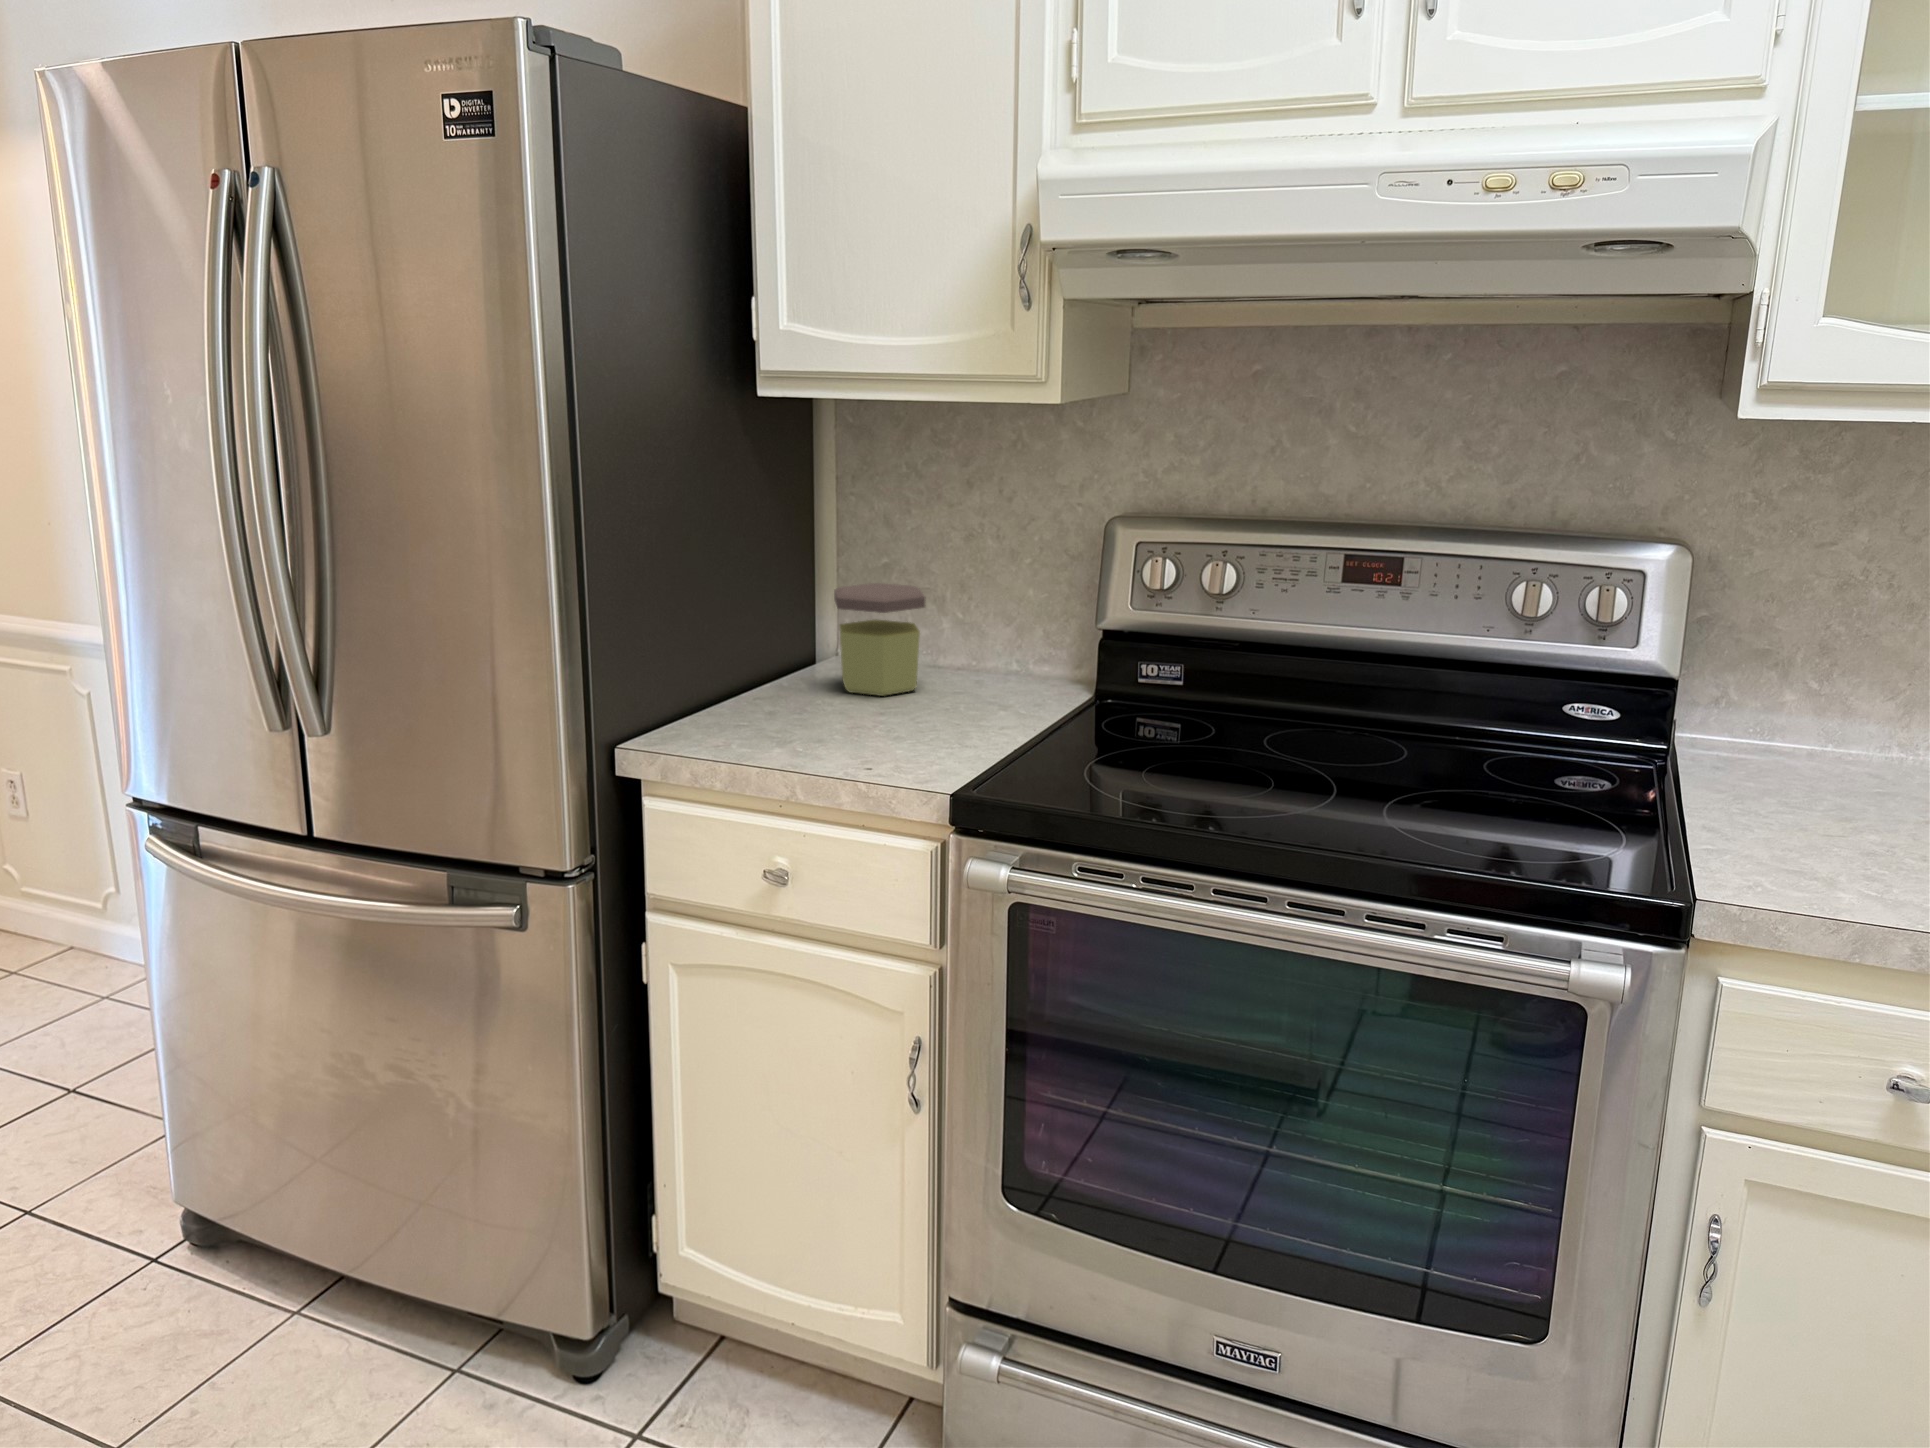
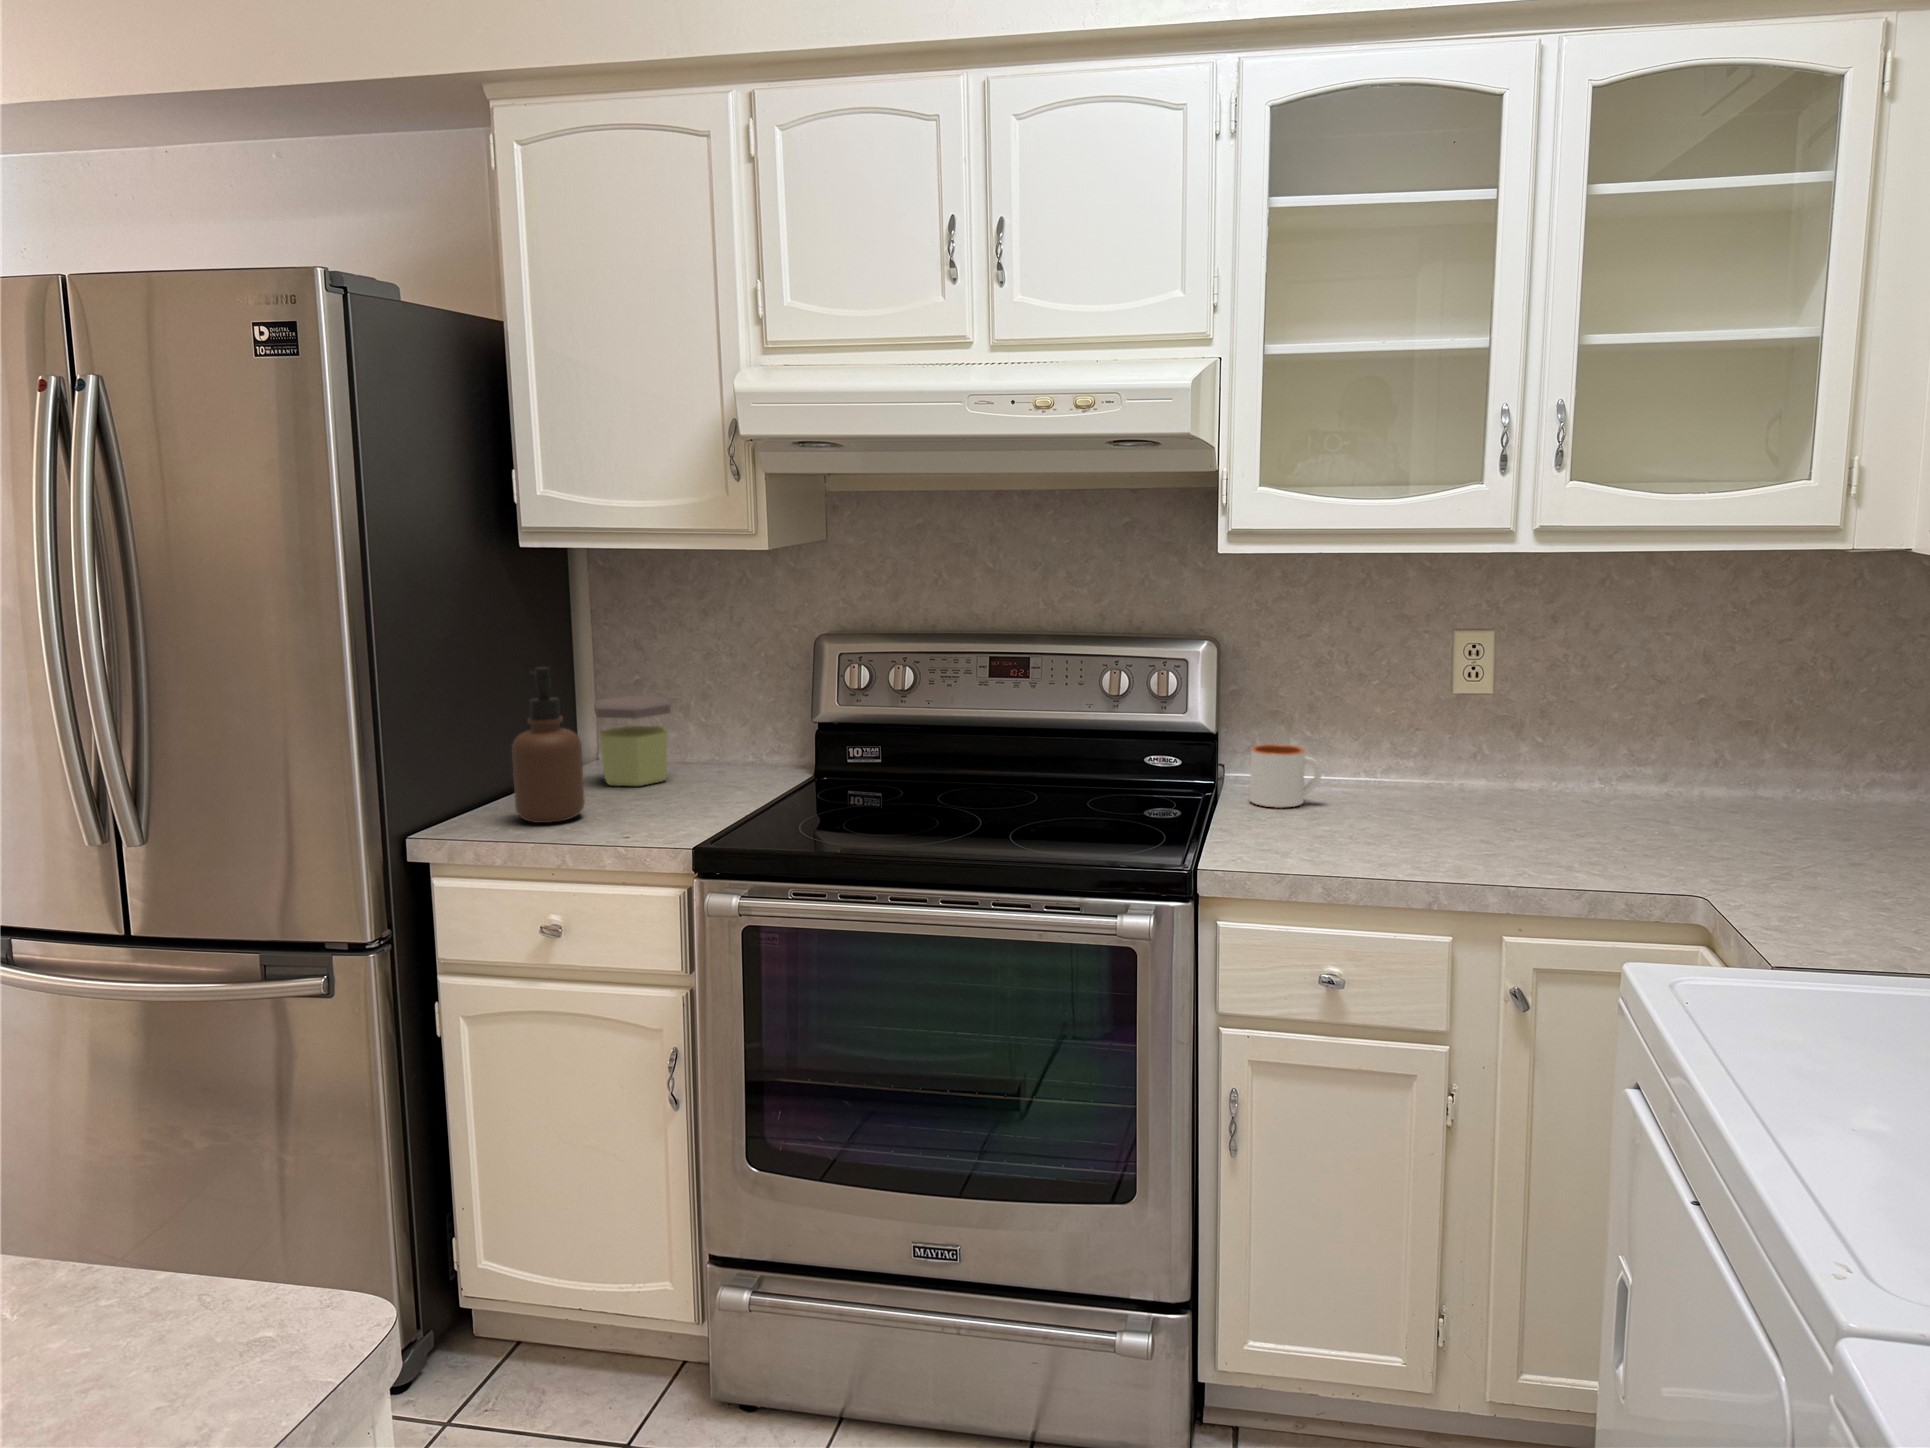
soap dispenser: none [736,546,819,740] -> present [512,667,585,823]
mug: none [1726,699,1851,795] -> present [1250,744,1321,808]

